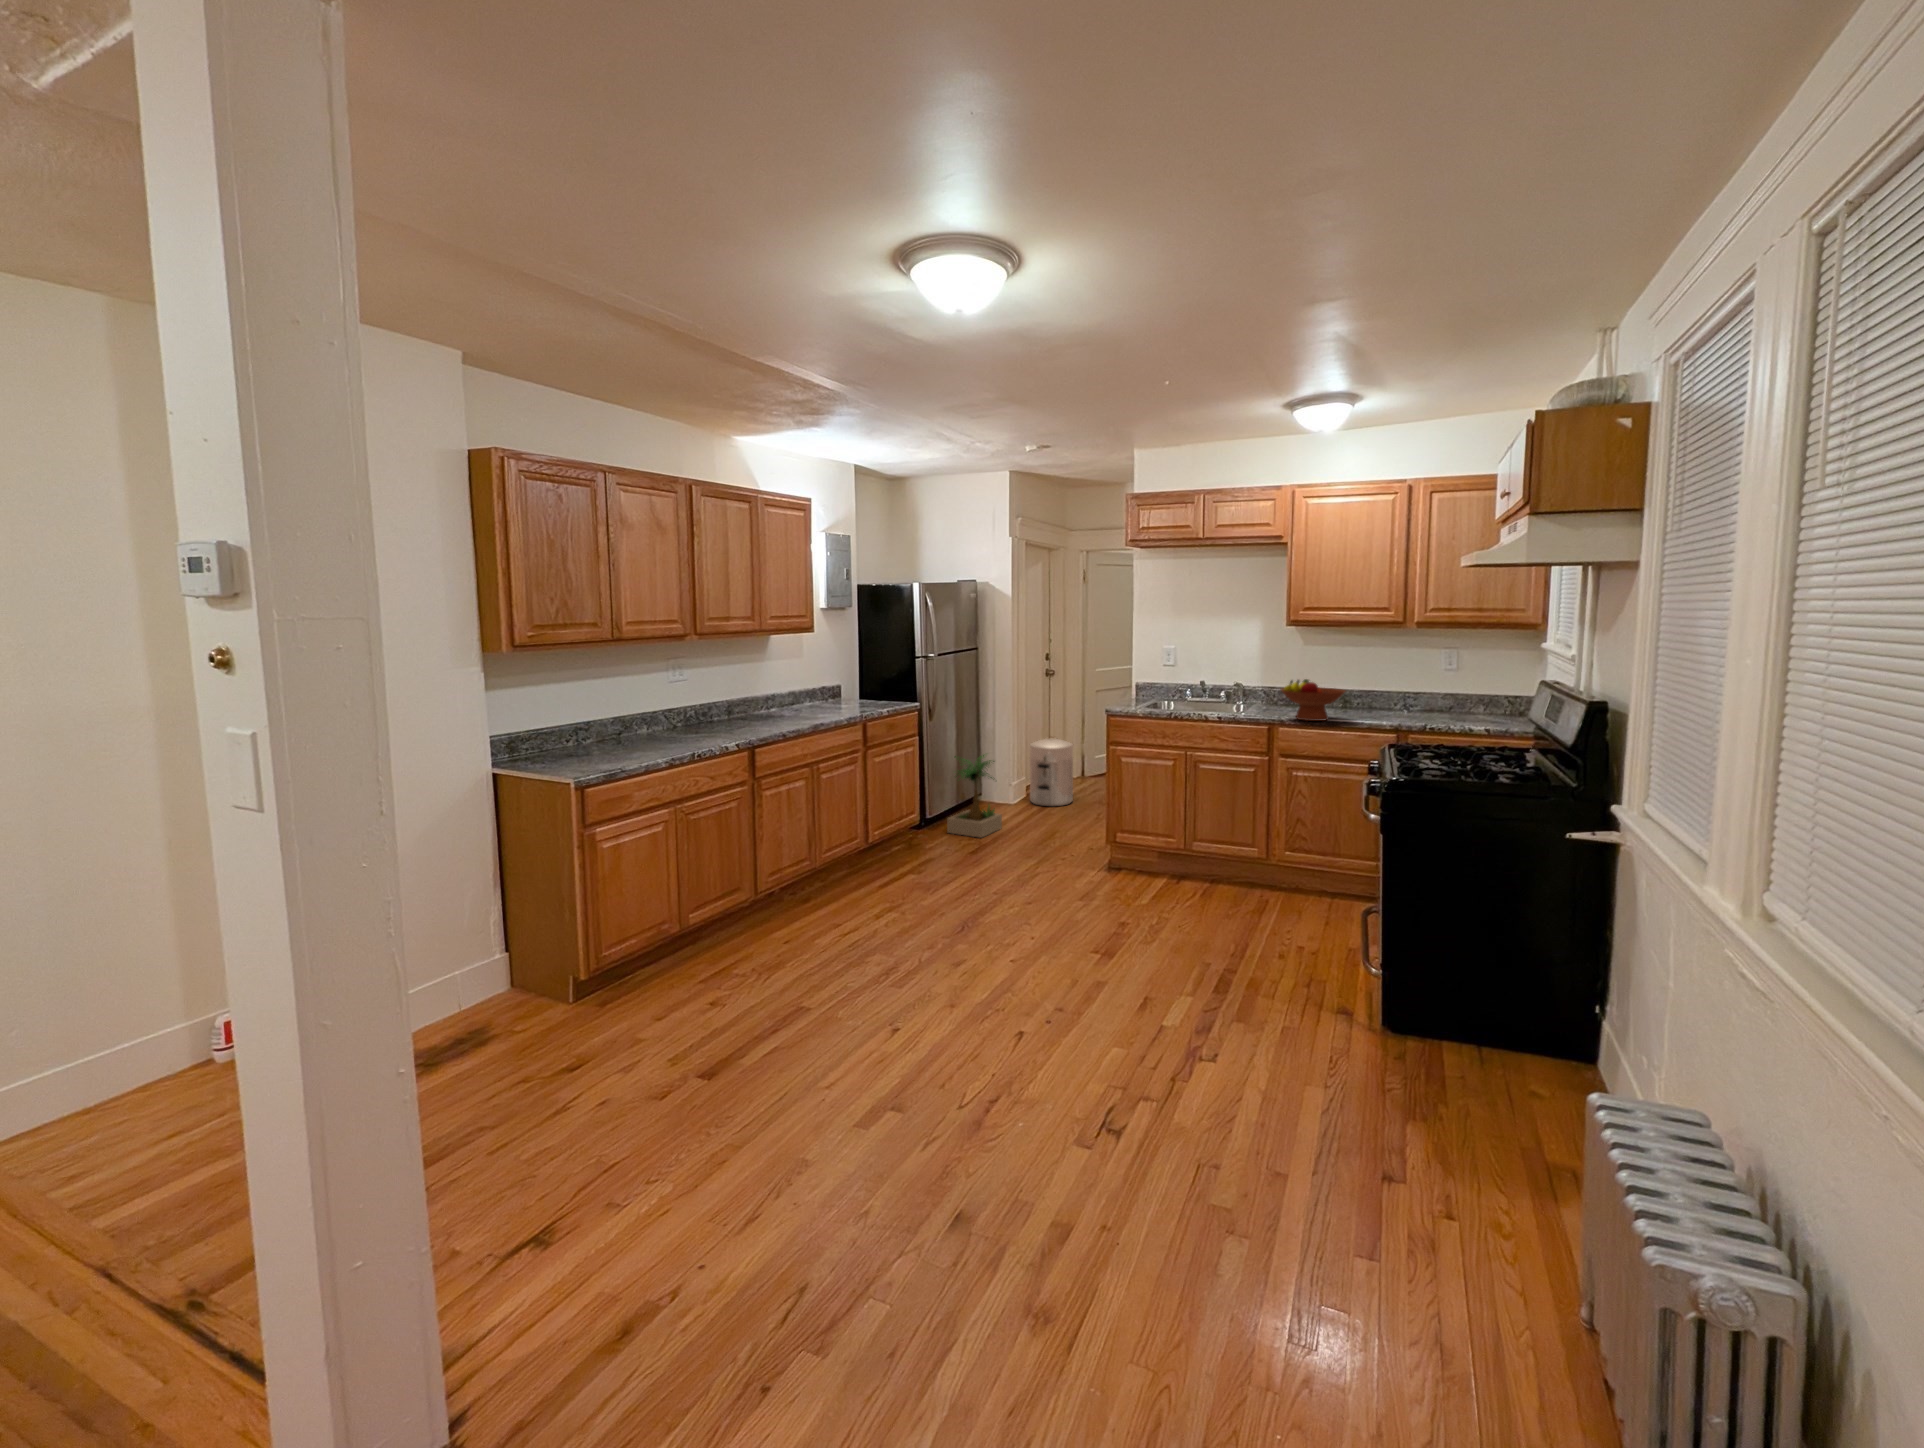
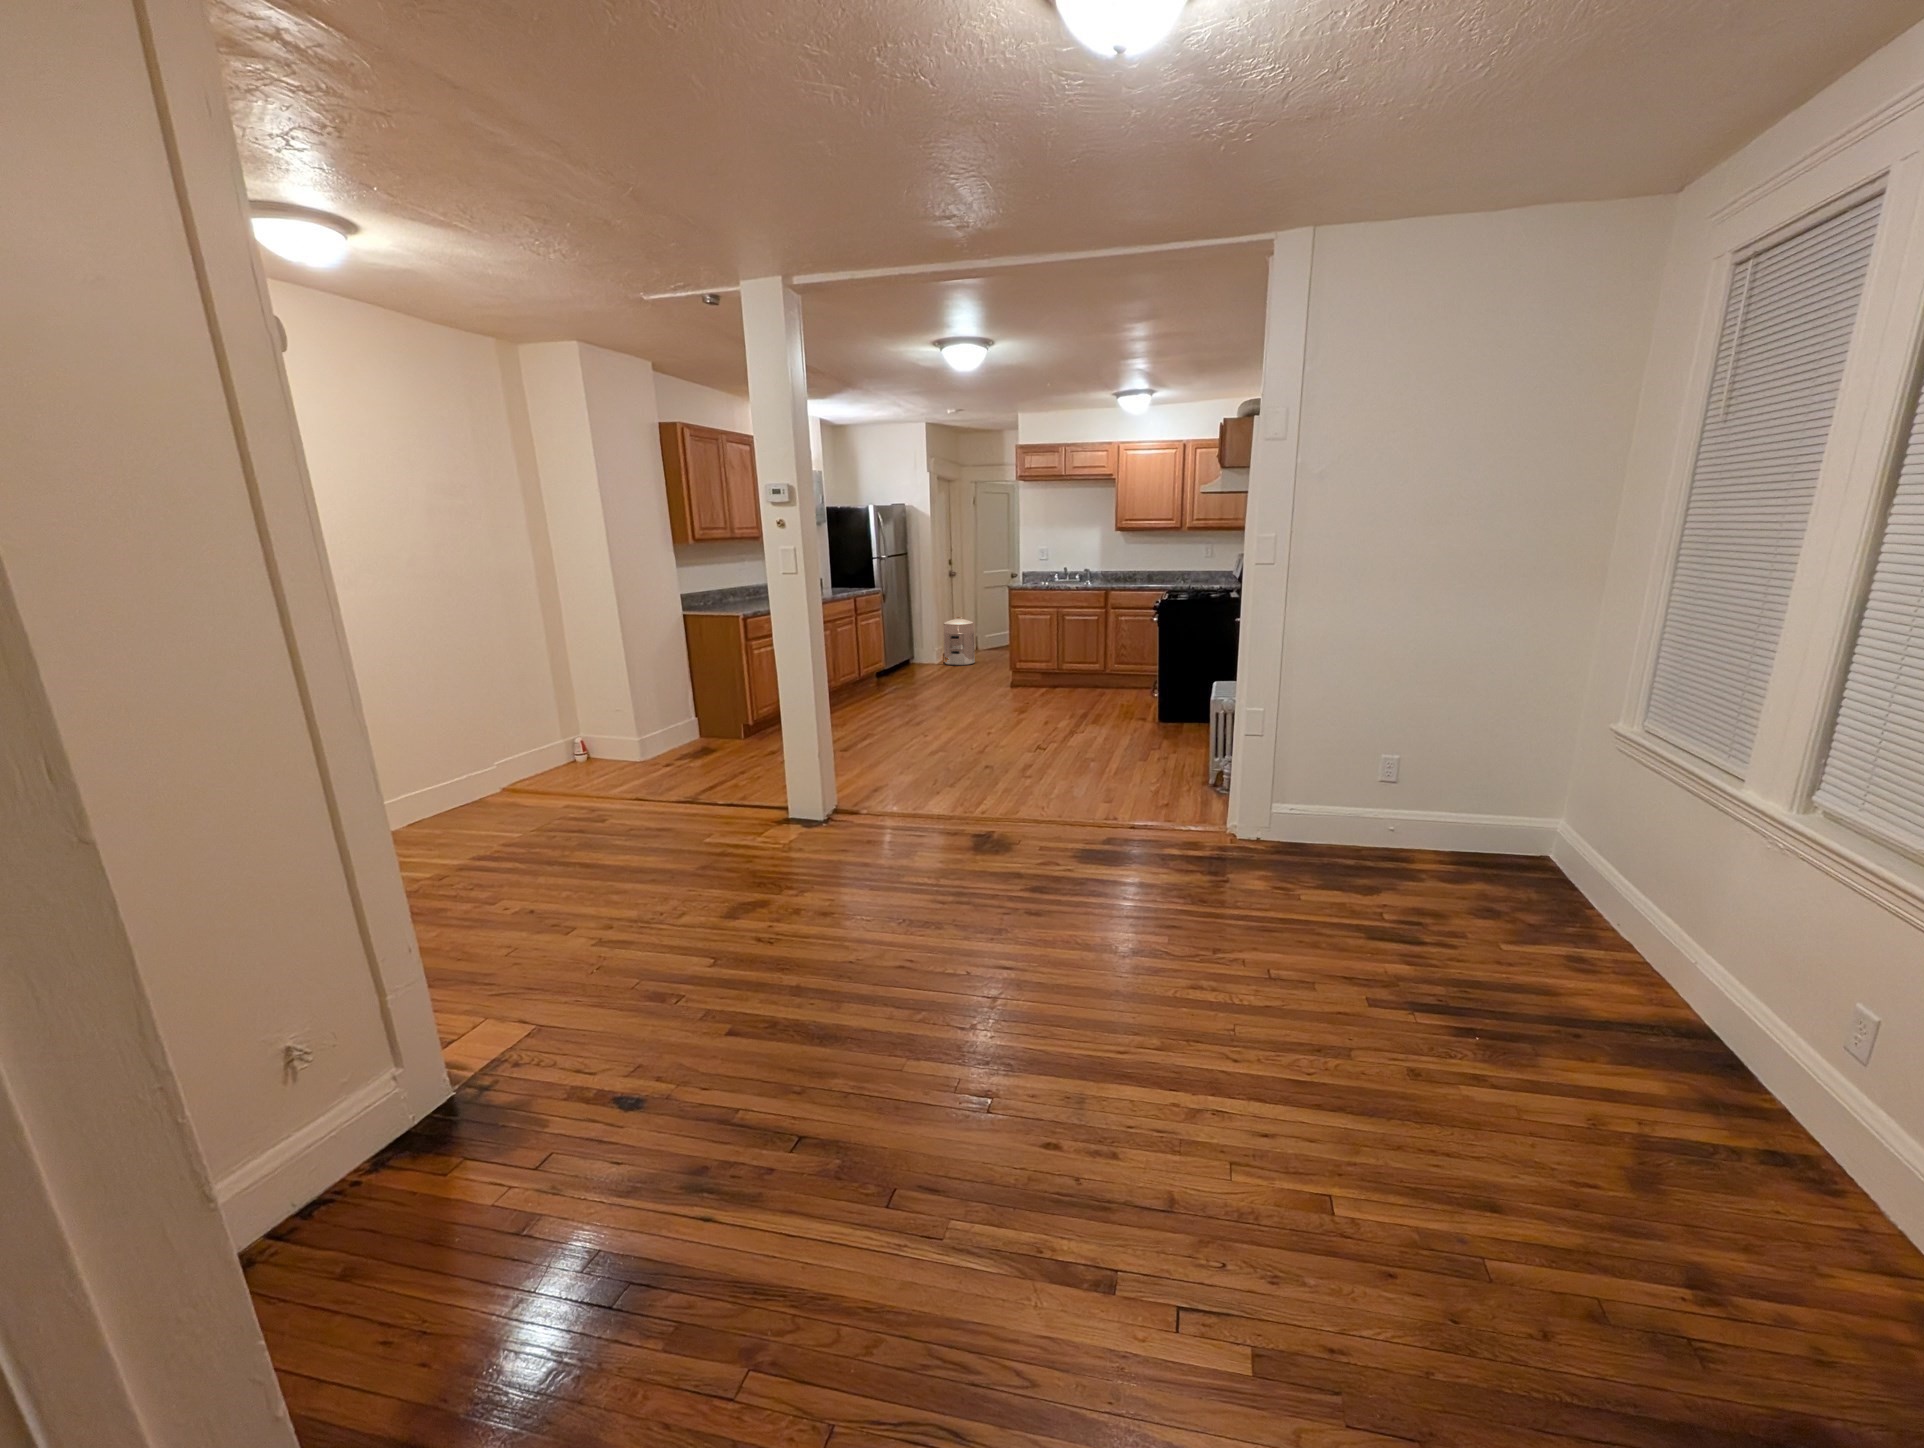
fruit bowl: present [1281,679,1345,721] -> none [1112,562,1149,587]
potted plant: present [947,755,1002,838] -> none [895,624,936,679]

